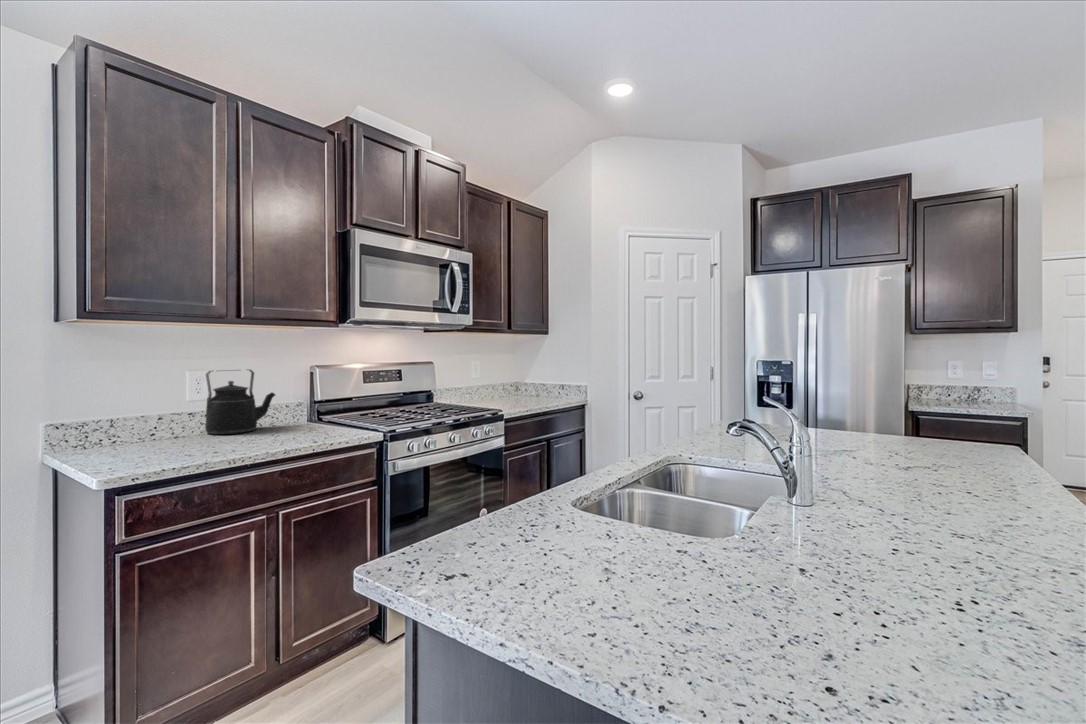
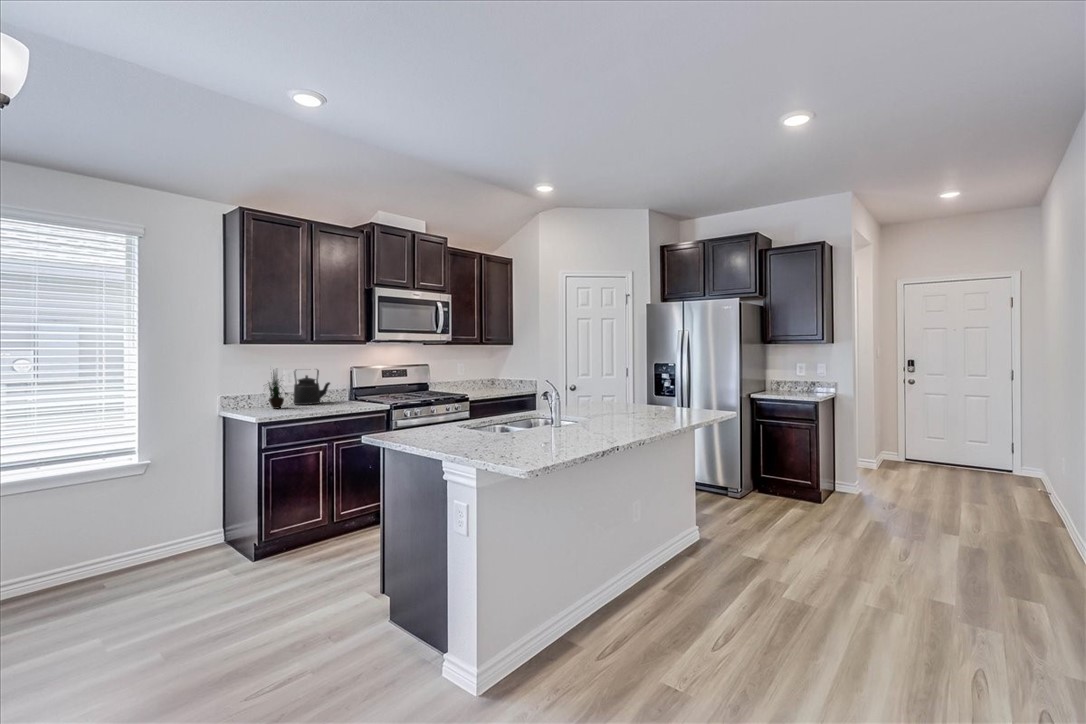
potted plant: none [133,351,192,445] -> present [269,373,284,409]

